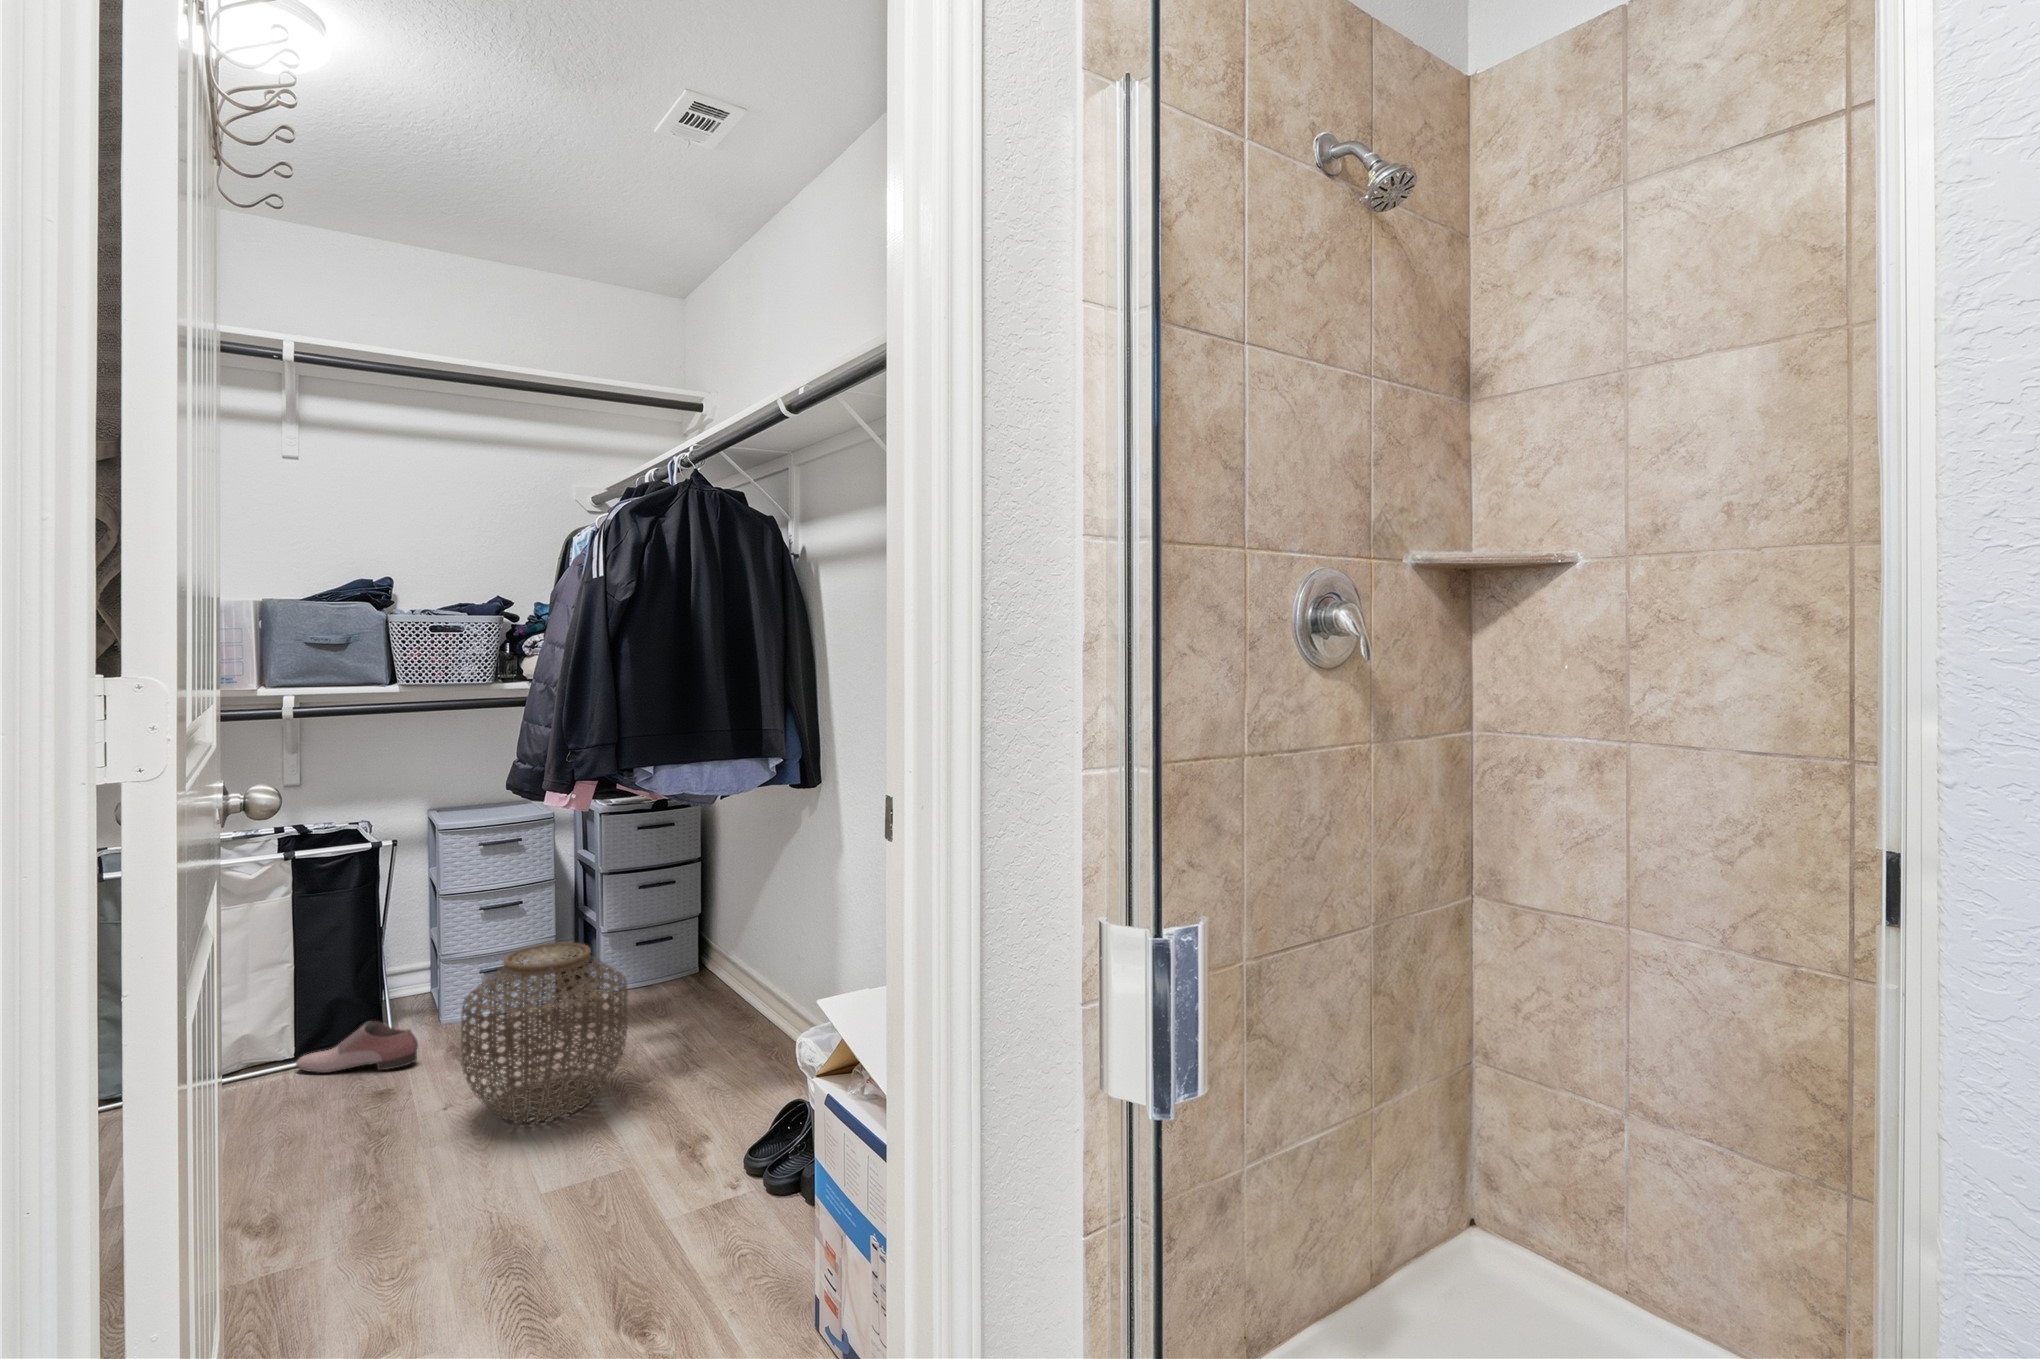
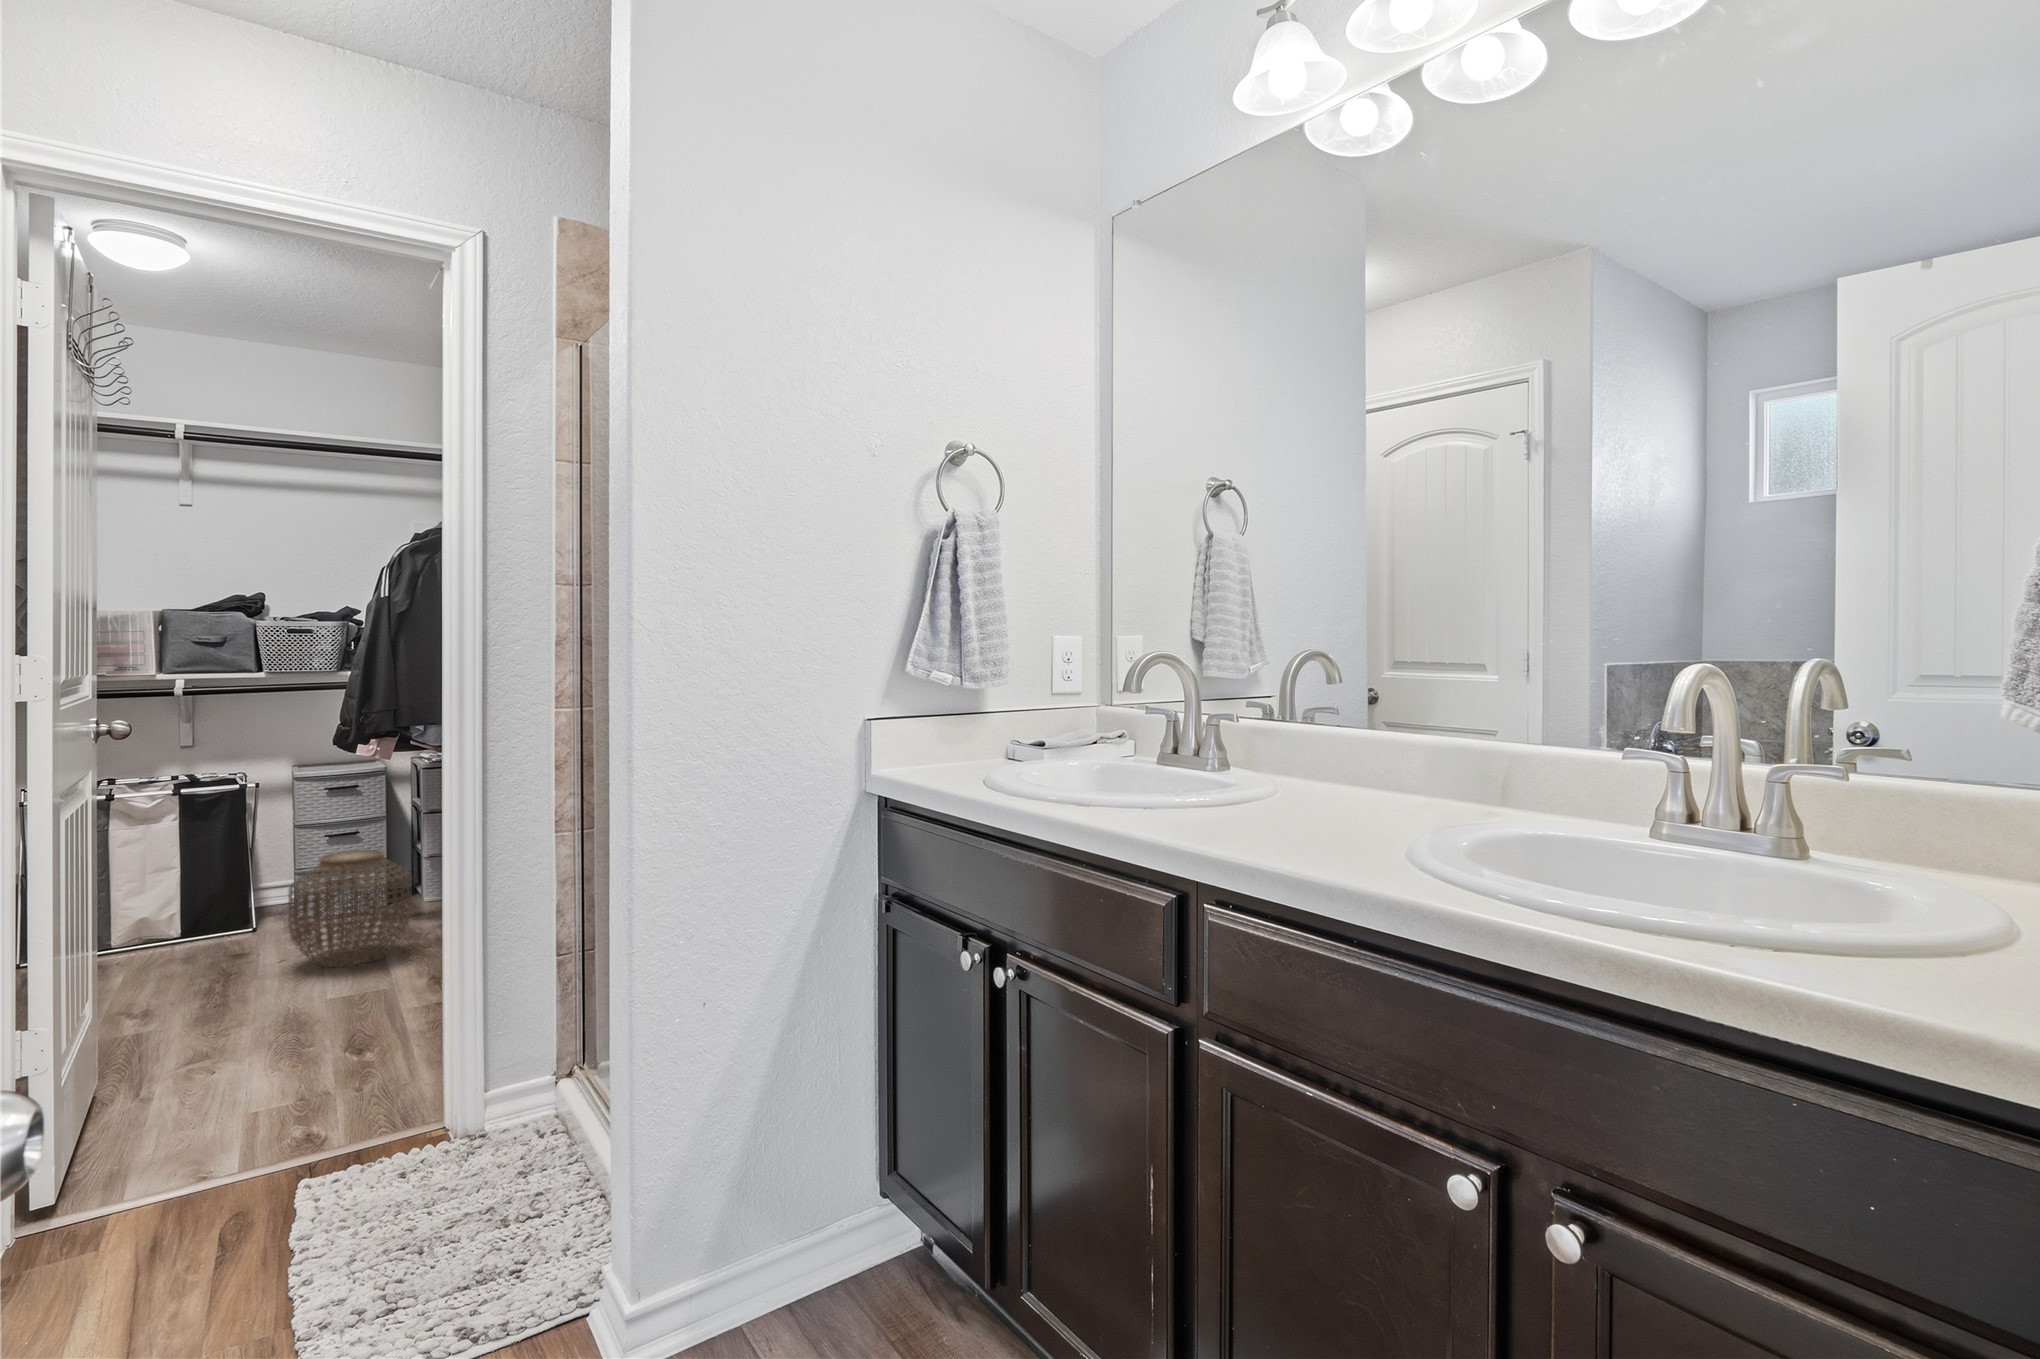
shoe: present [296,1021,418,1073] -> none [182,910,271,944]

